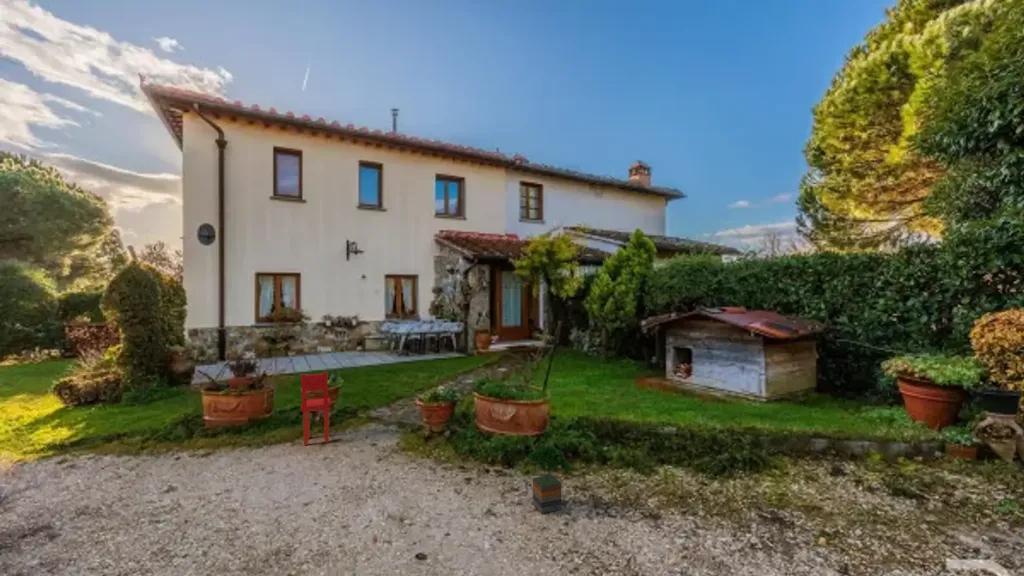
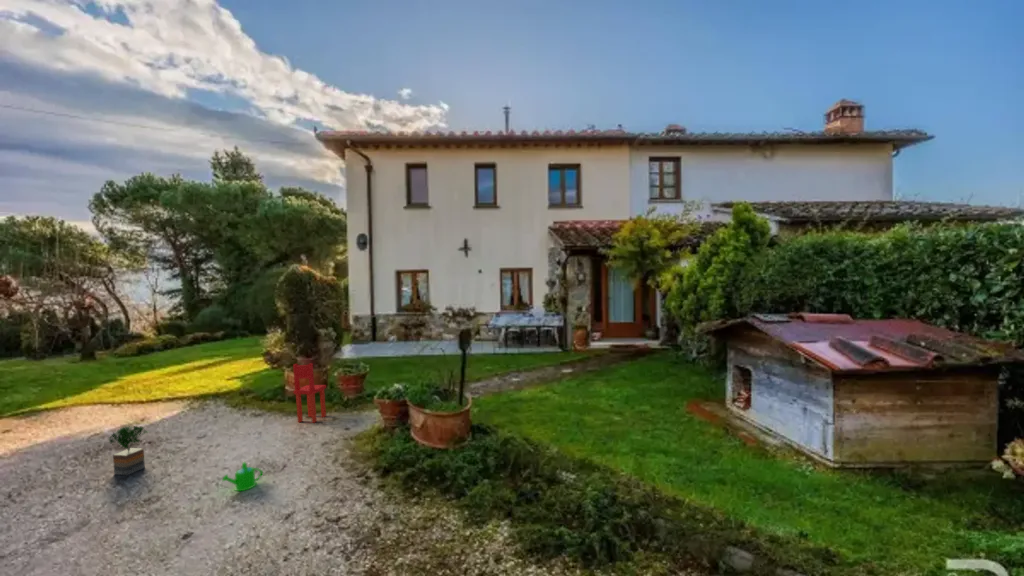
potted tree: present [528,446,570,513] -> present [109,426,148,475]
watering can: none [364,474,391,508] -> present [223,462,263,491]

